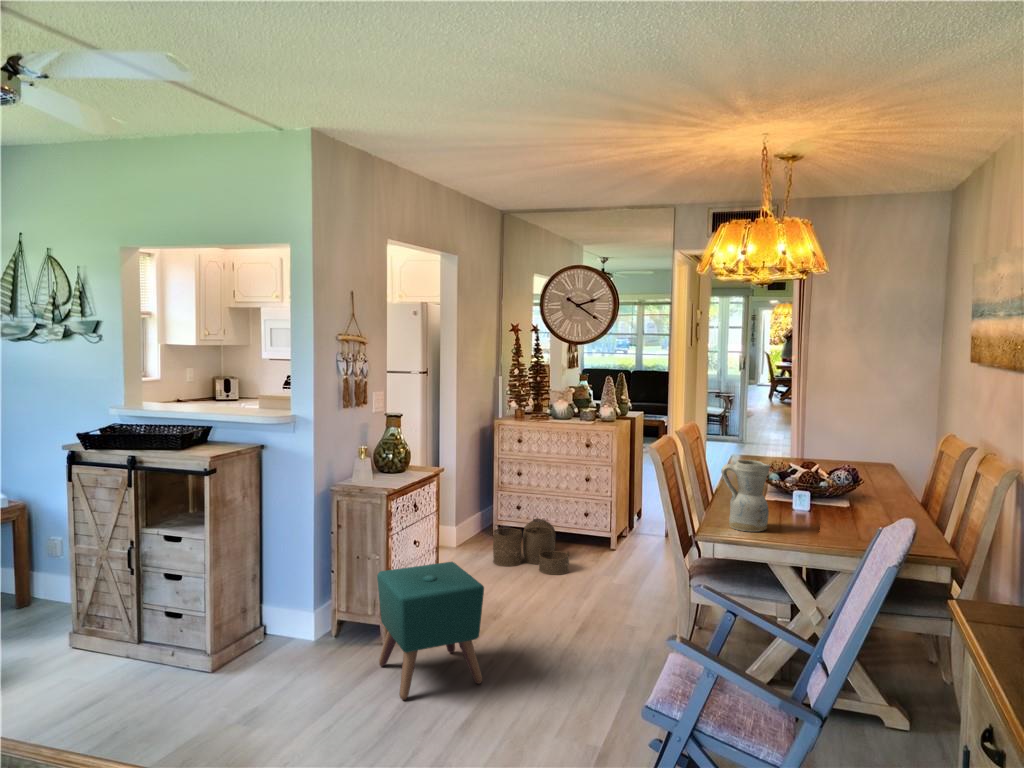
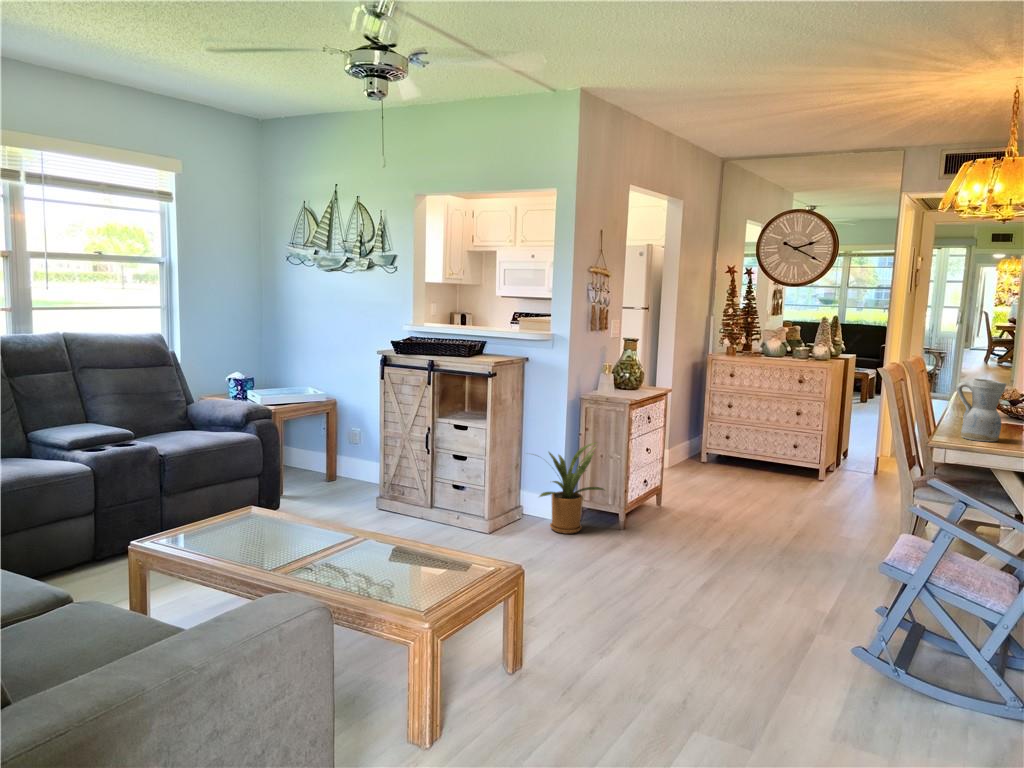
woven basket: present [493,519,569,575] -> none [704,445,779,497]
house plant: none [255,542,364,659] -> present [539,443,604,534]
ottoman: present [377,562,484,700] -> none [623,464,721,567]

